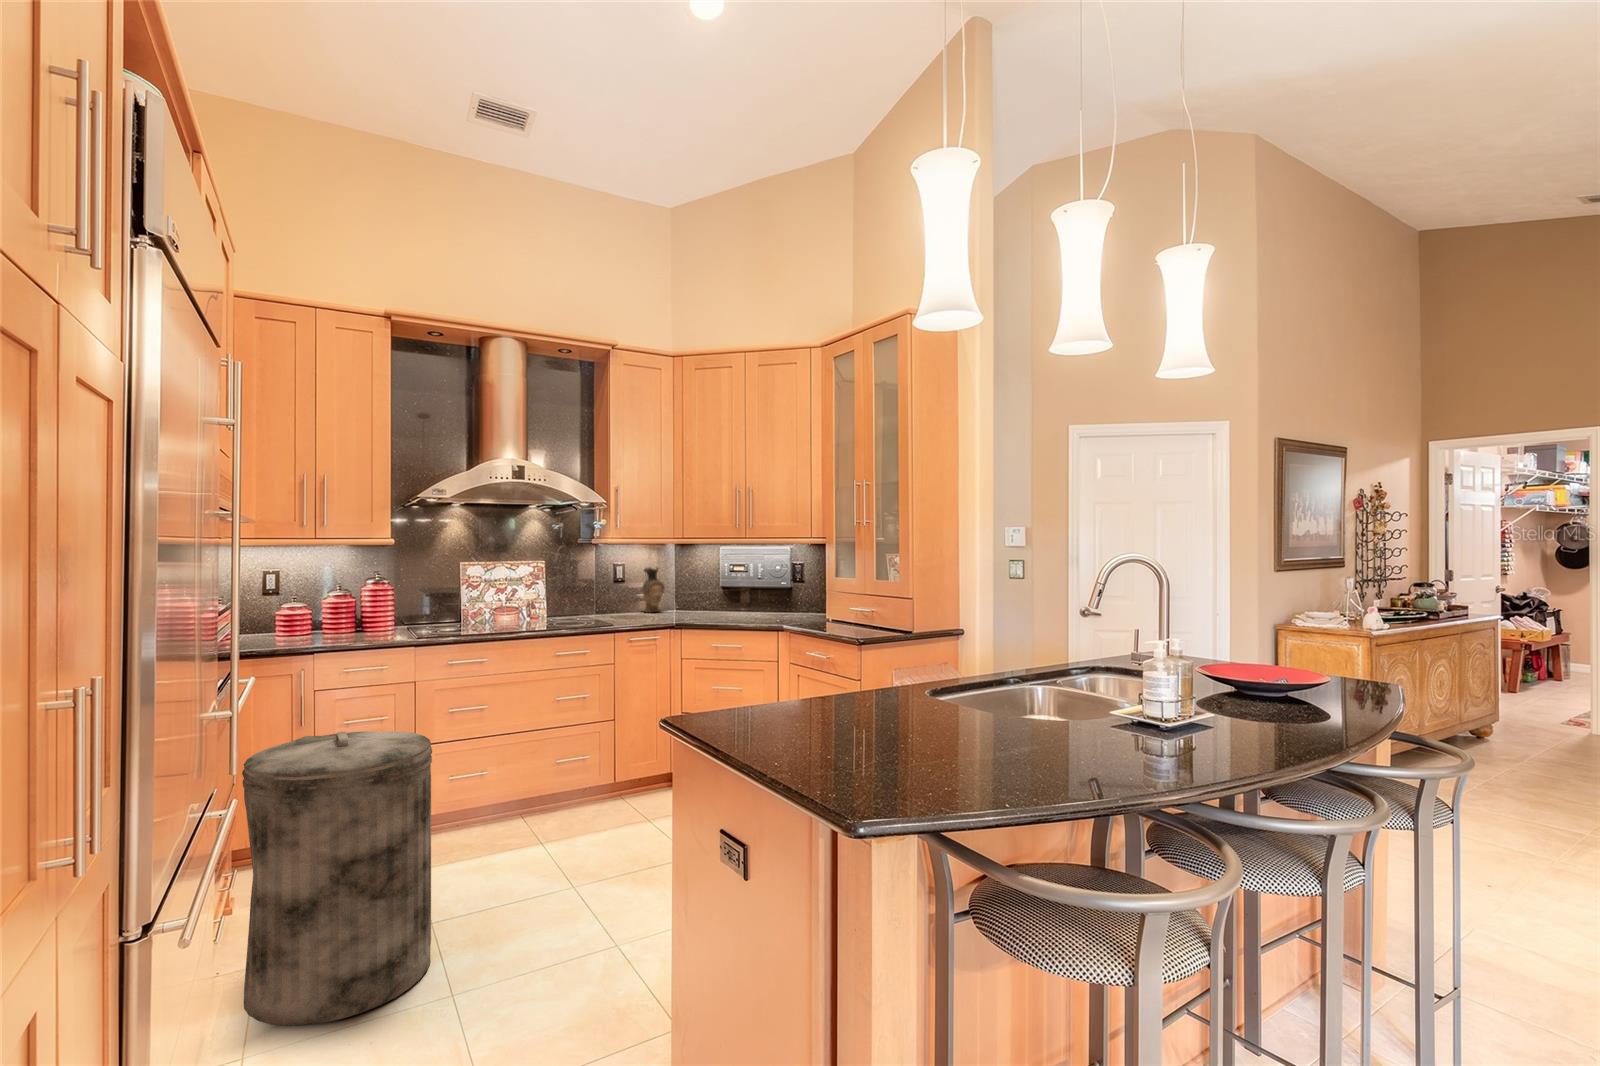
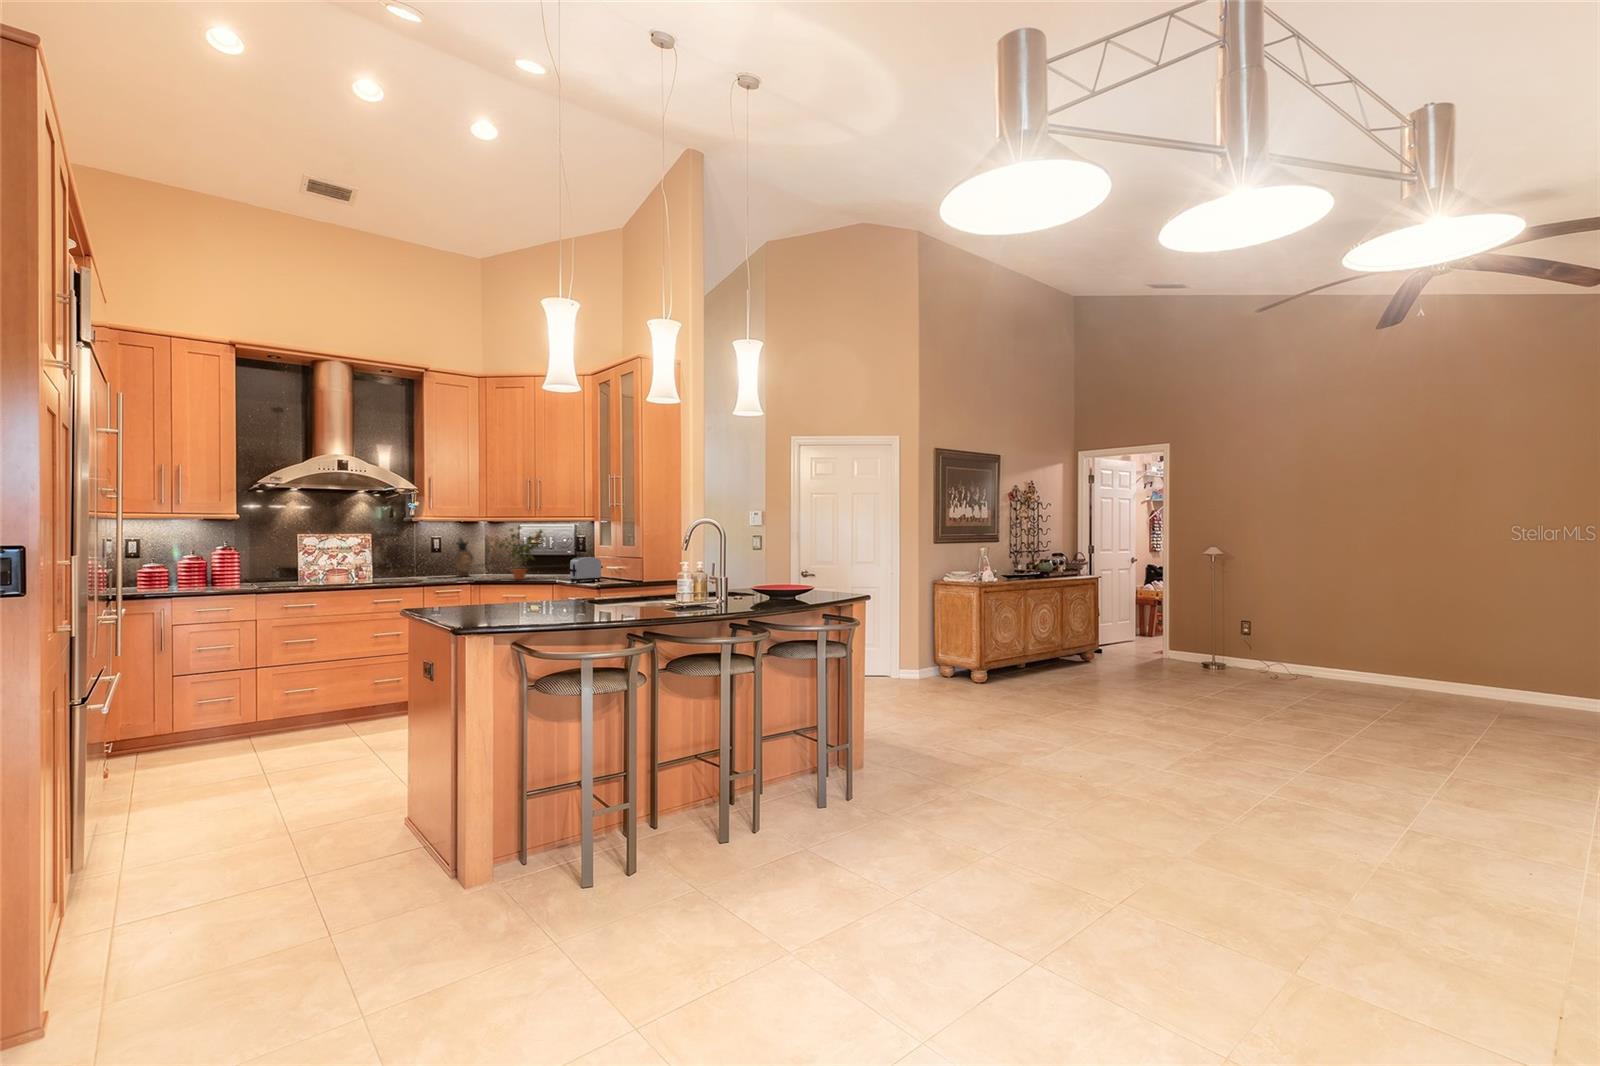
potted plant: none [690,549,764,620] -> present [489,526,545,580]
toaster: none [801,592,840,627] -> present [568,557,603,583]
trash can: present [242,731,432,1026] -> none [125,639,262,819]

